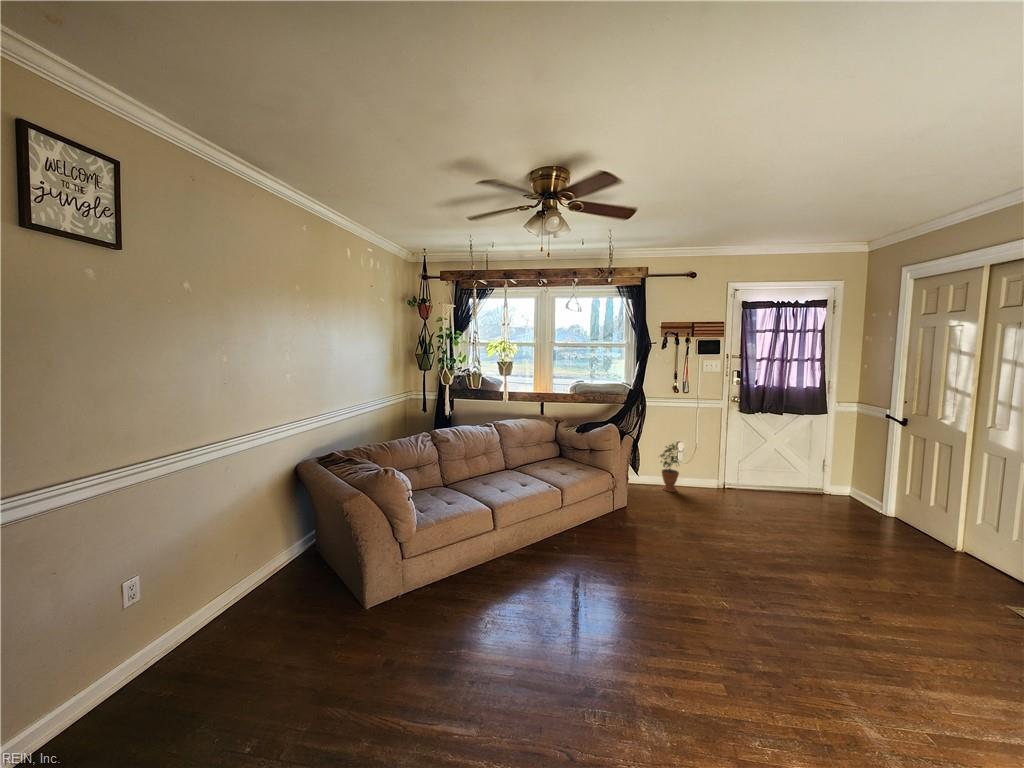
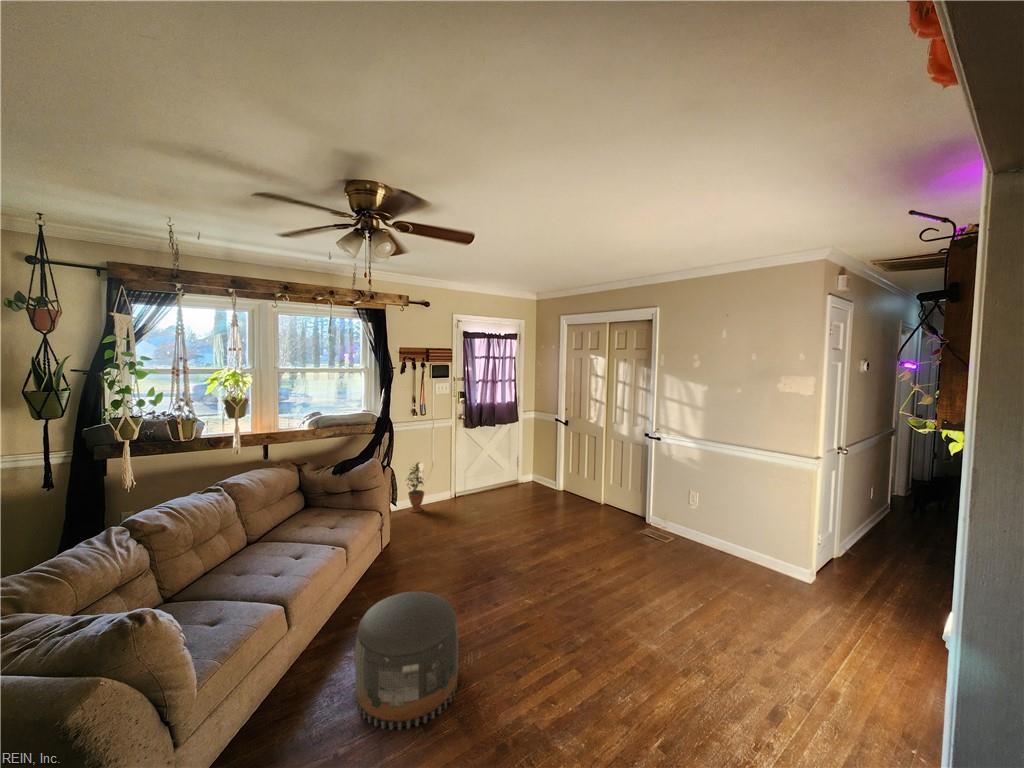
pouf: none [516,530,605,638] -> present [355,591,458,730]

